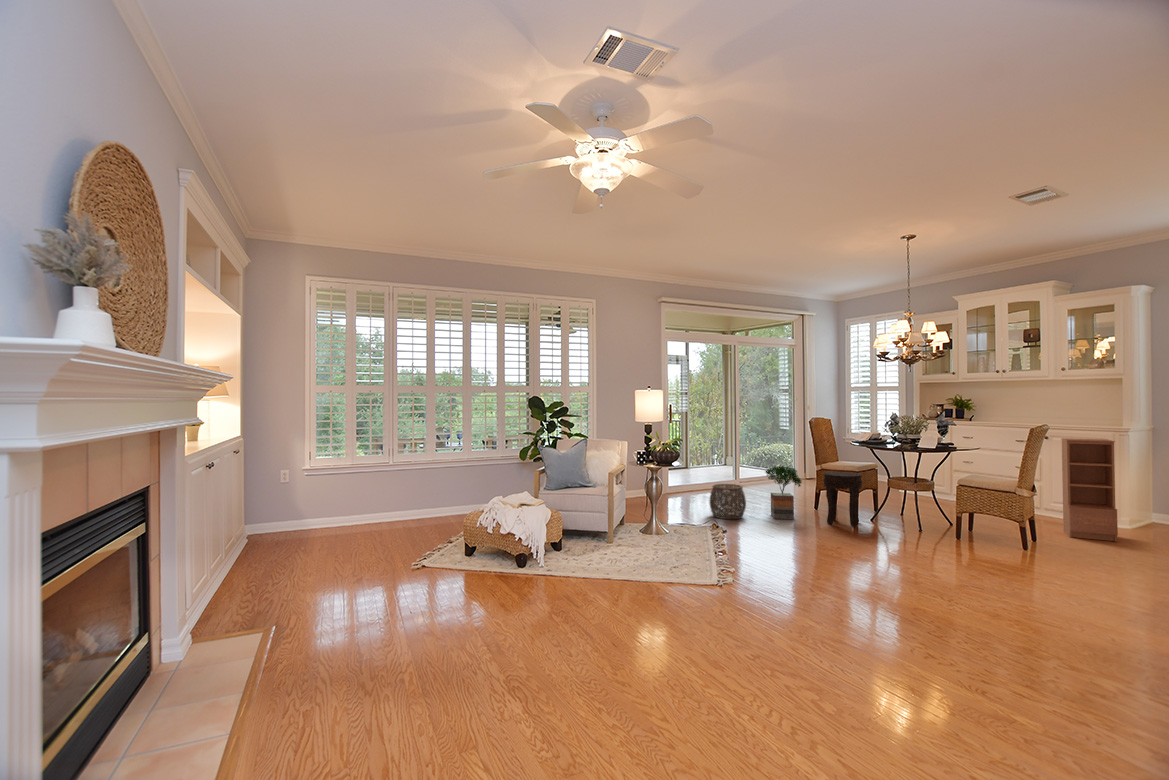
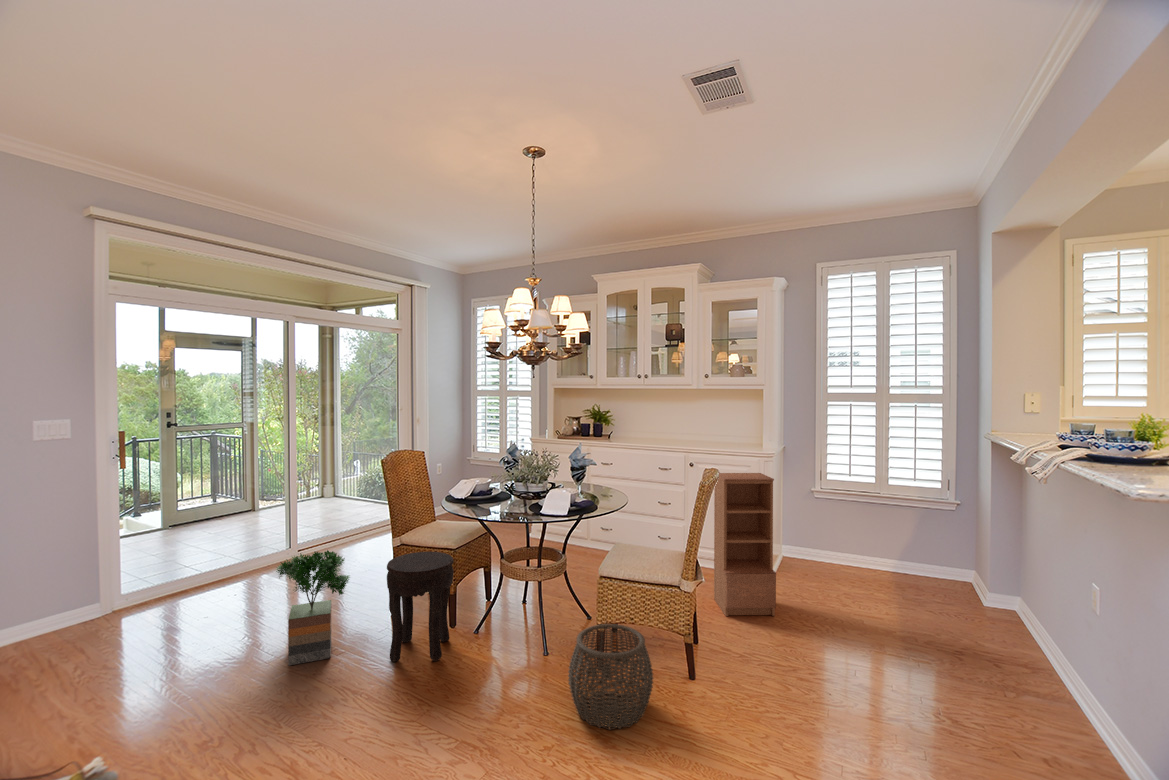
woven basket: present [709,484,746,519] -> present [568,624,653,729]

